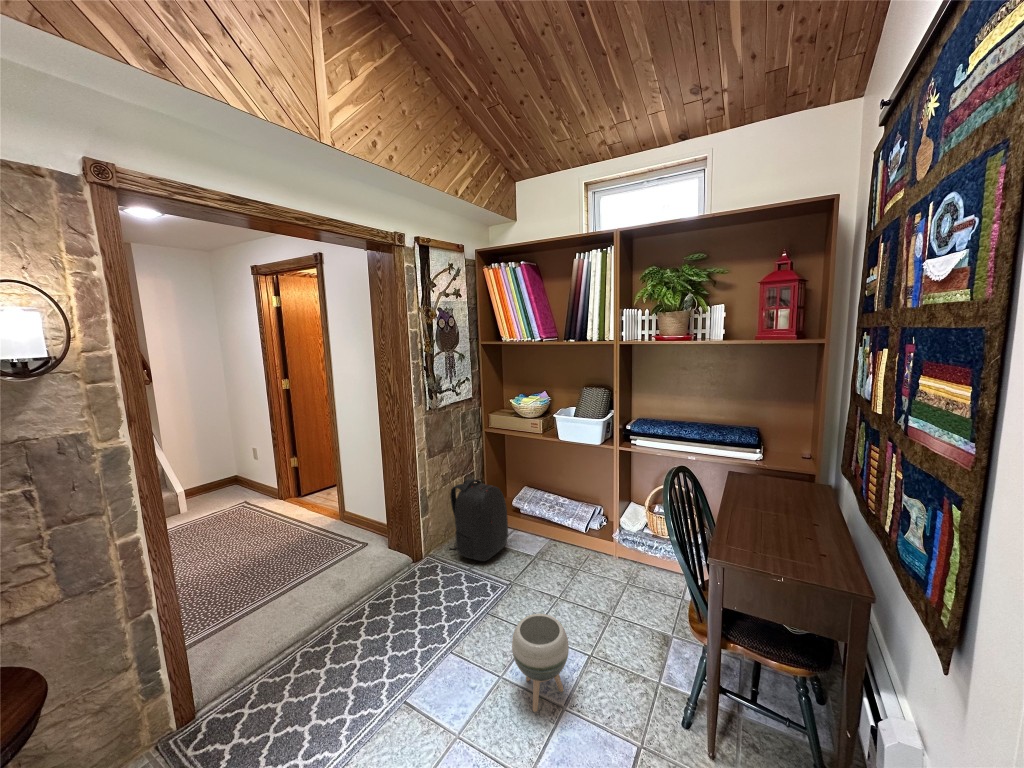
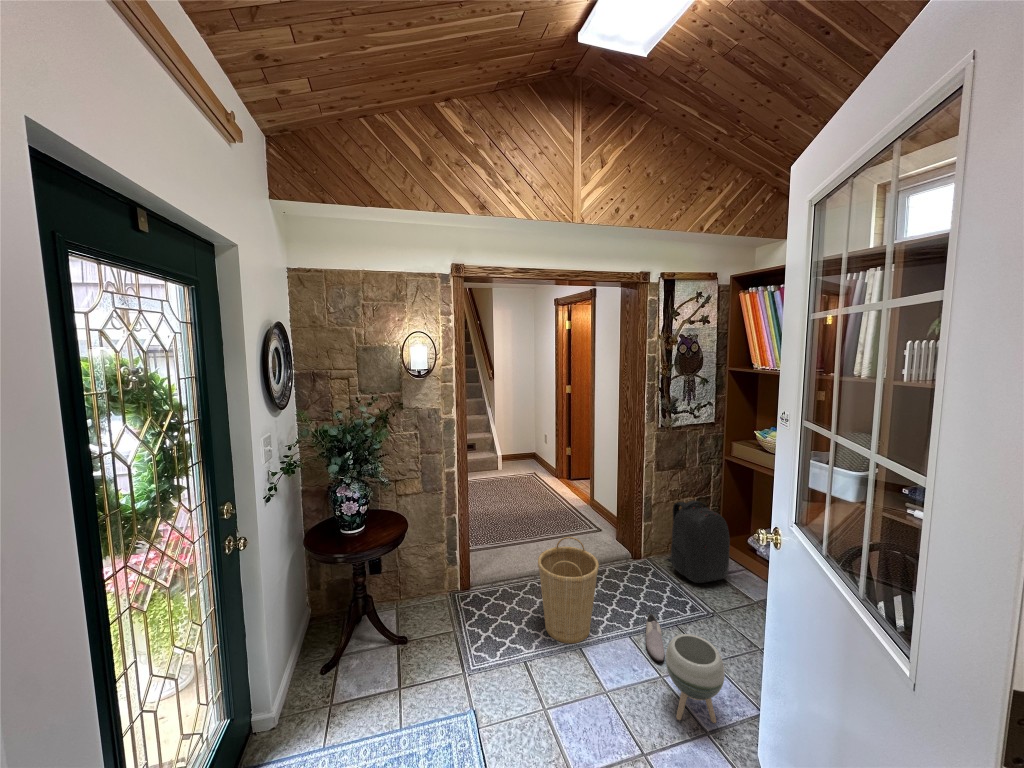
basket: none [326,567,411,711] -> present [538,537,599,643]
shoe: none [463,614,495,663] -> present [646,614,665,662]

